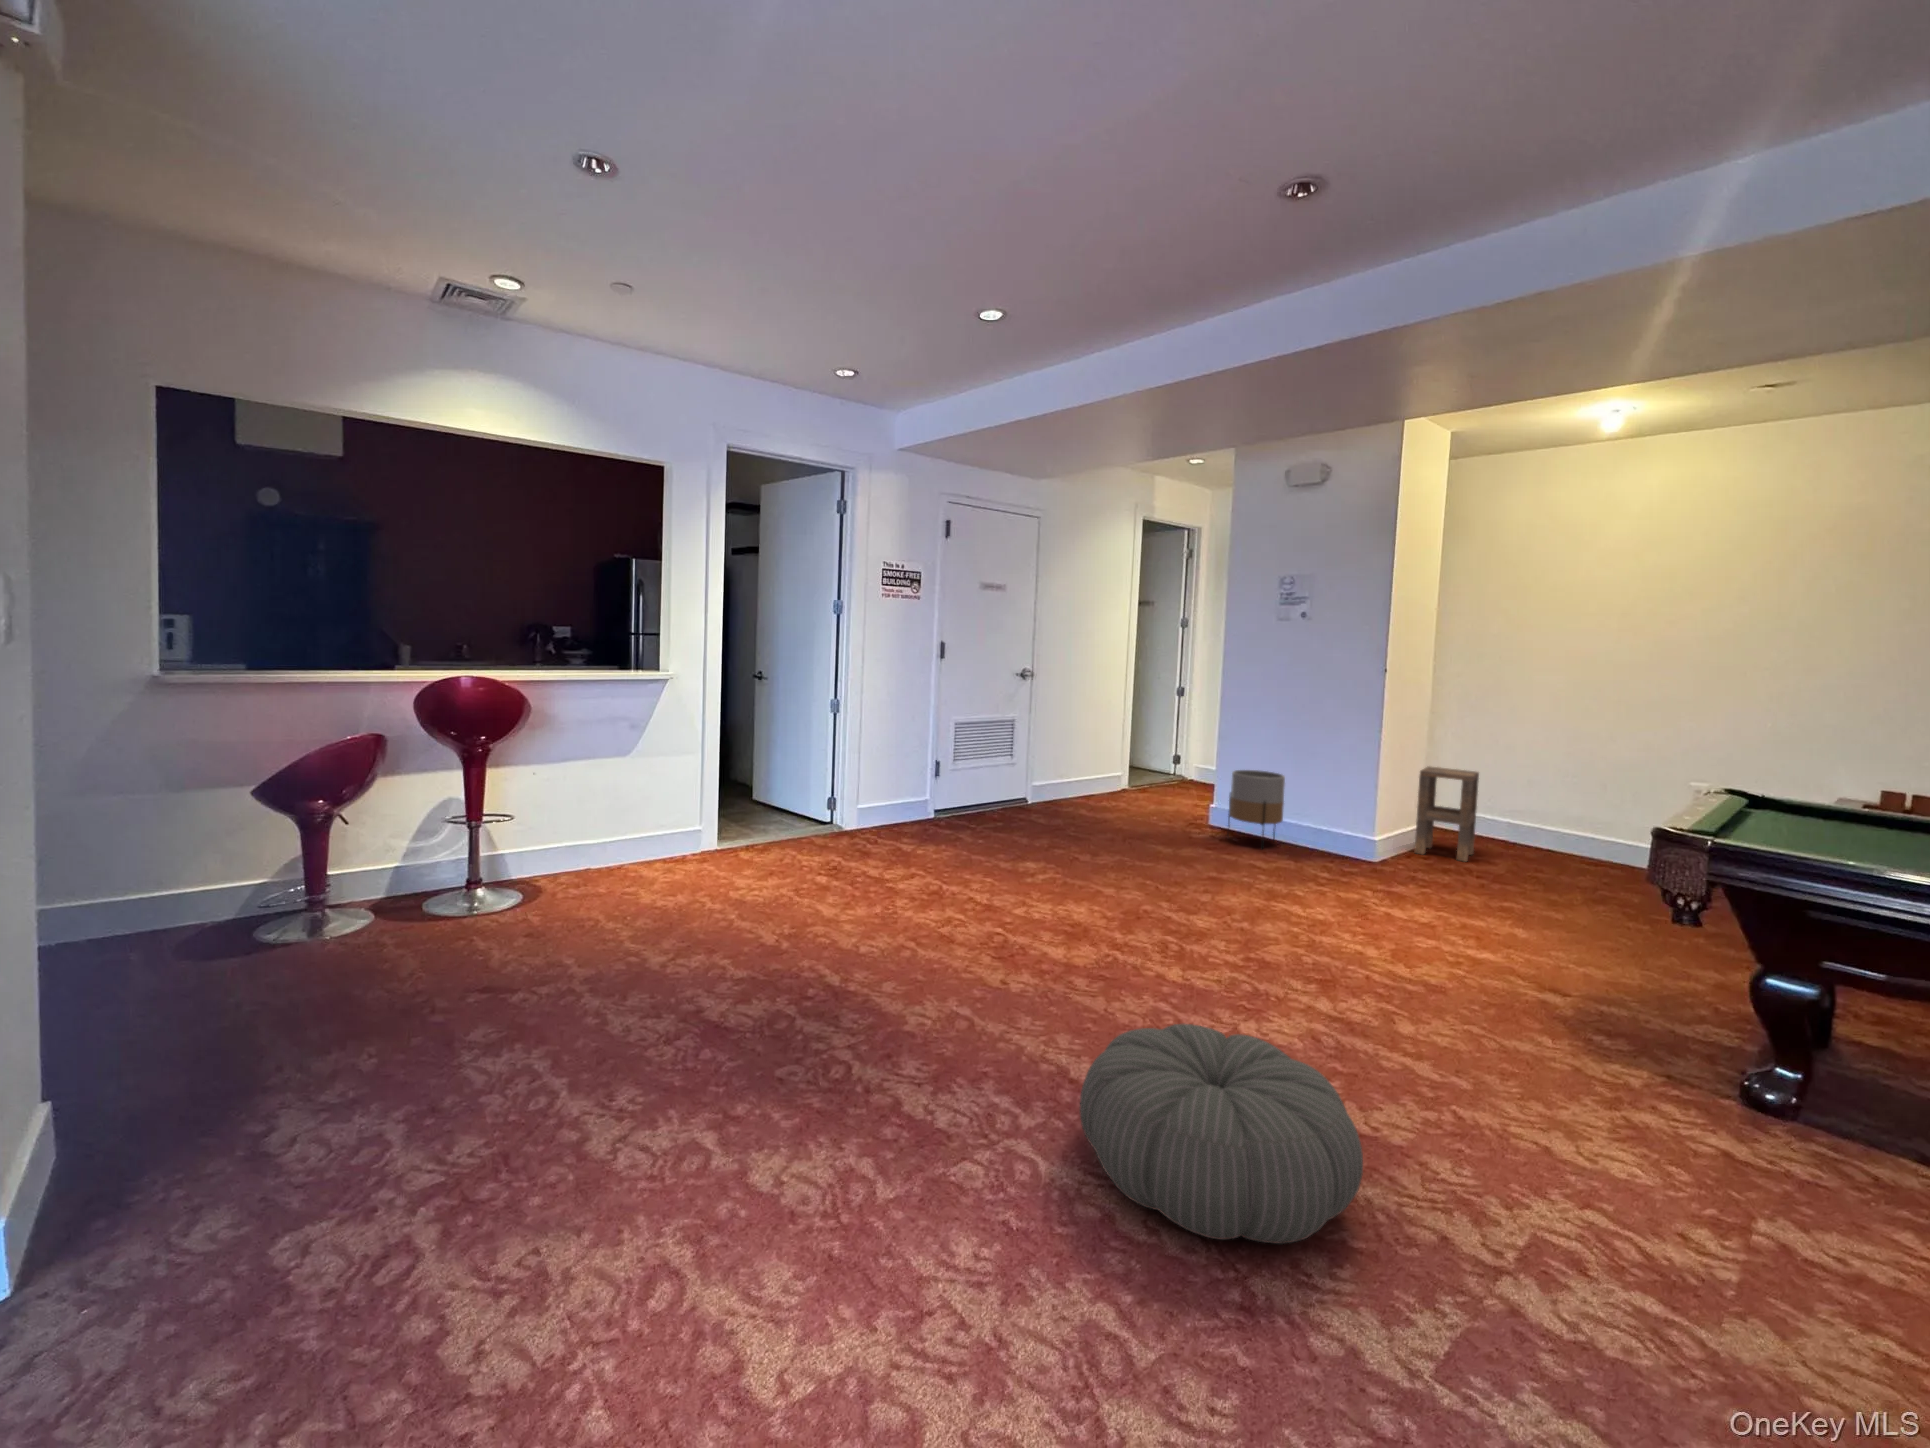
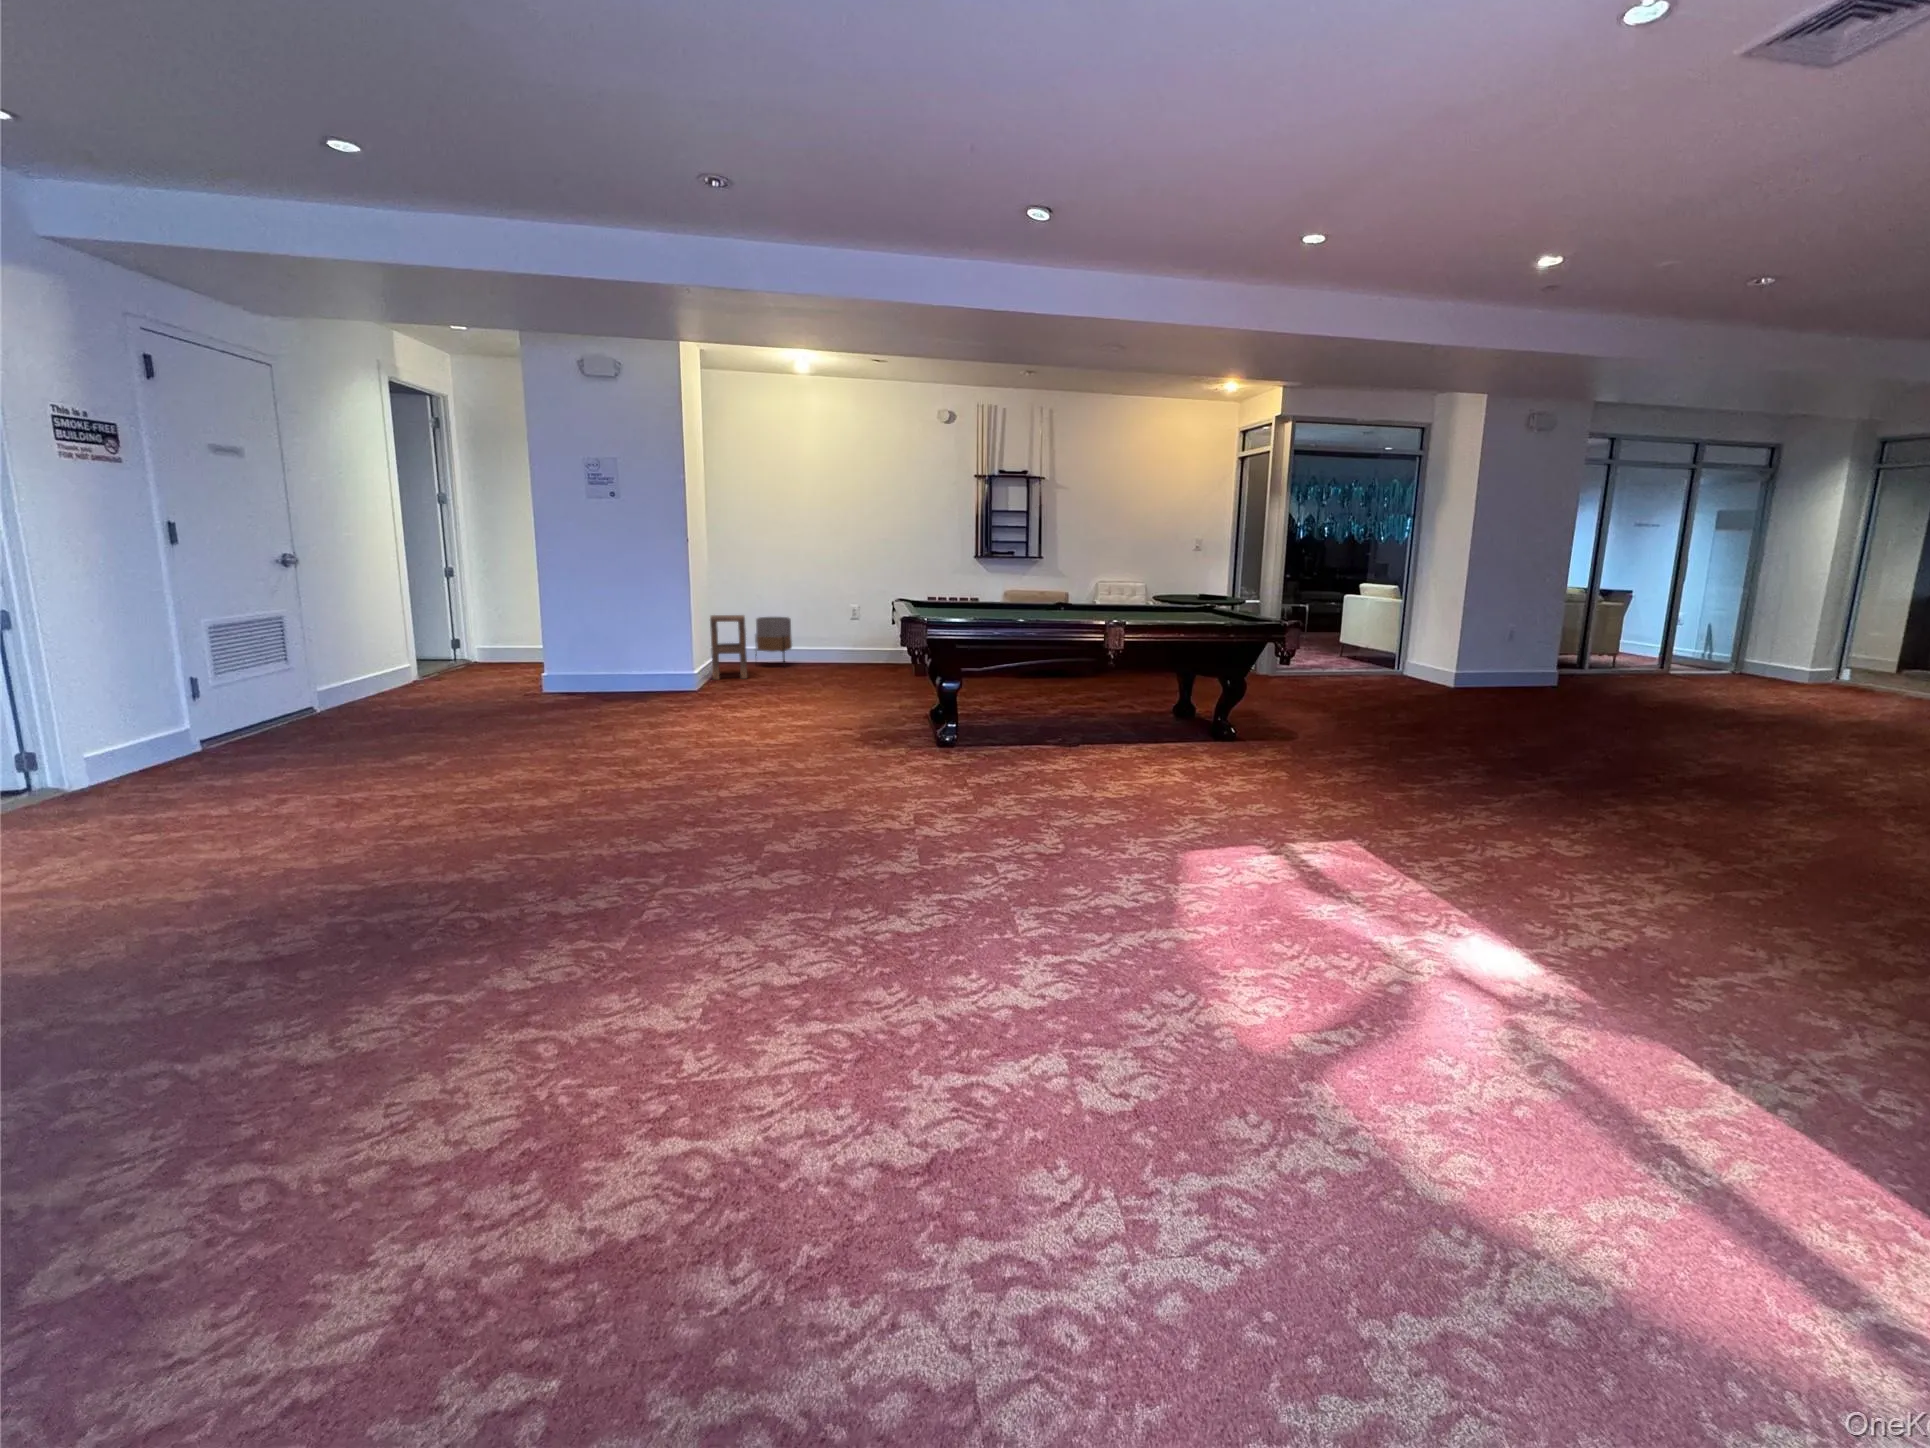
planter: present [1228,770,1285,842] -> present [755,617,792,663]
pouf: present [1080,1024,1363,1244] -> none [691,773,858,876]

